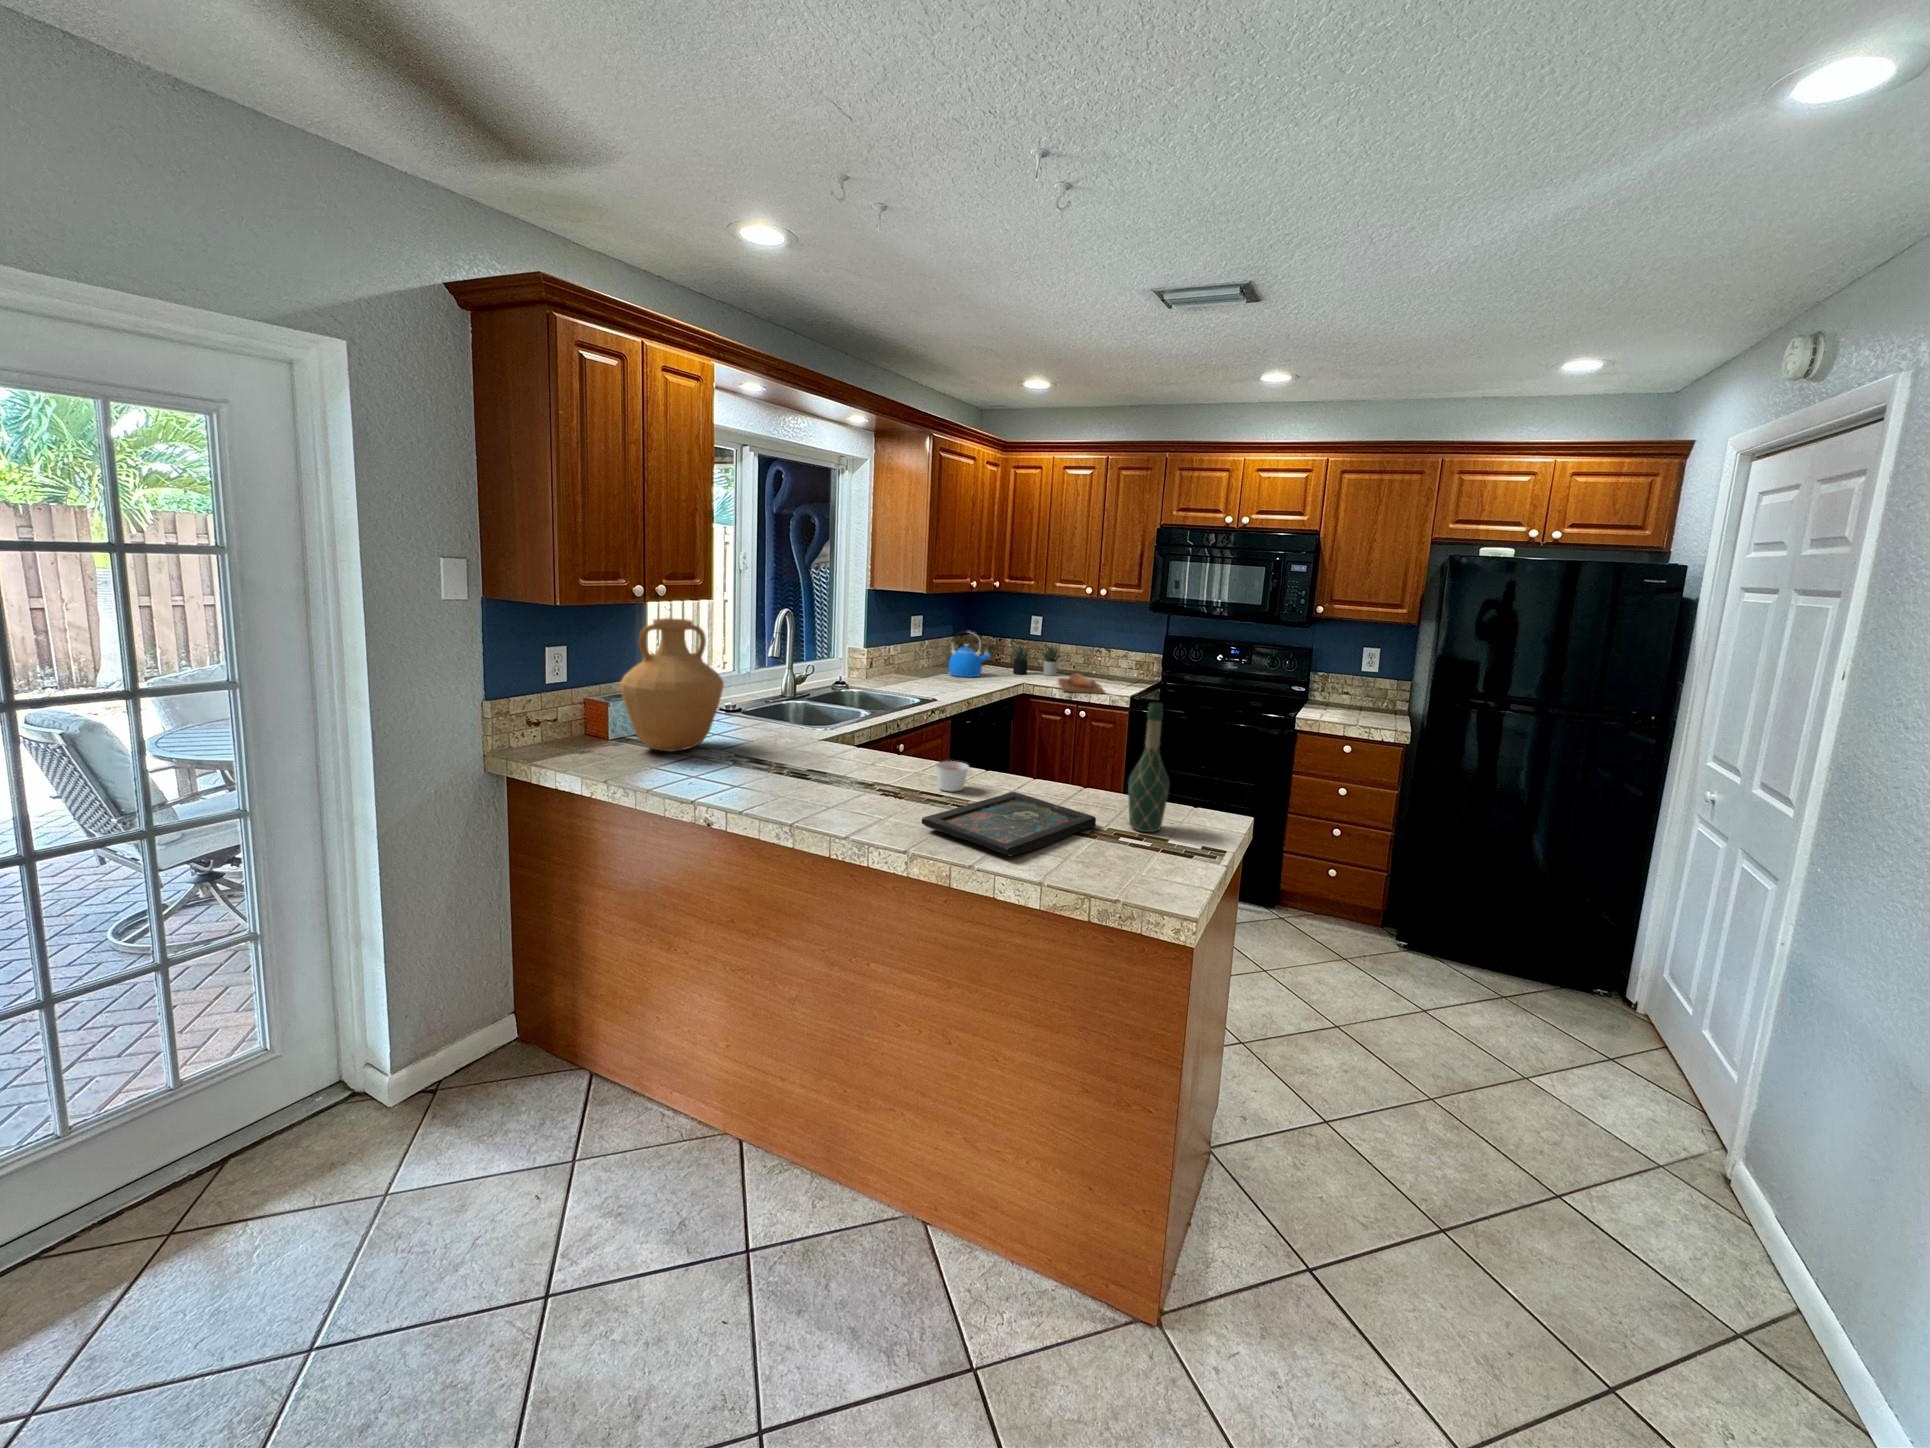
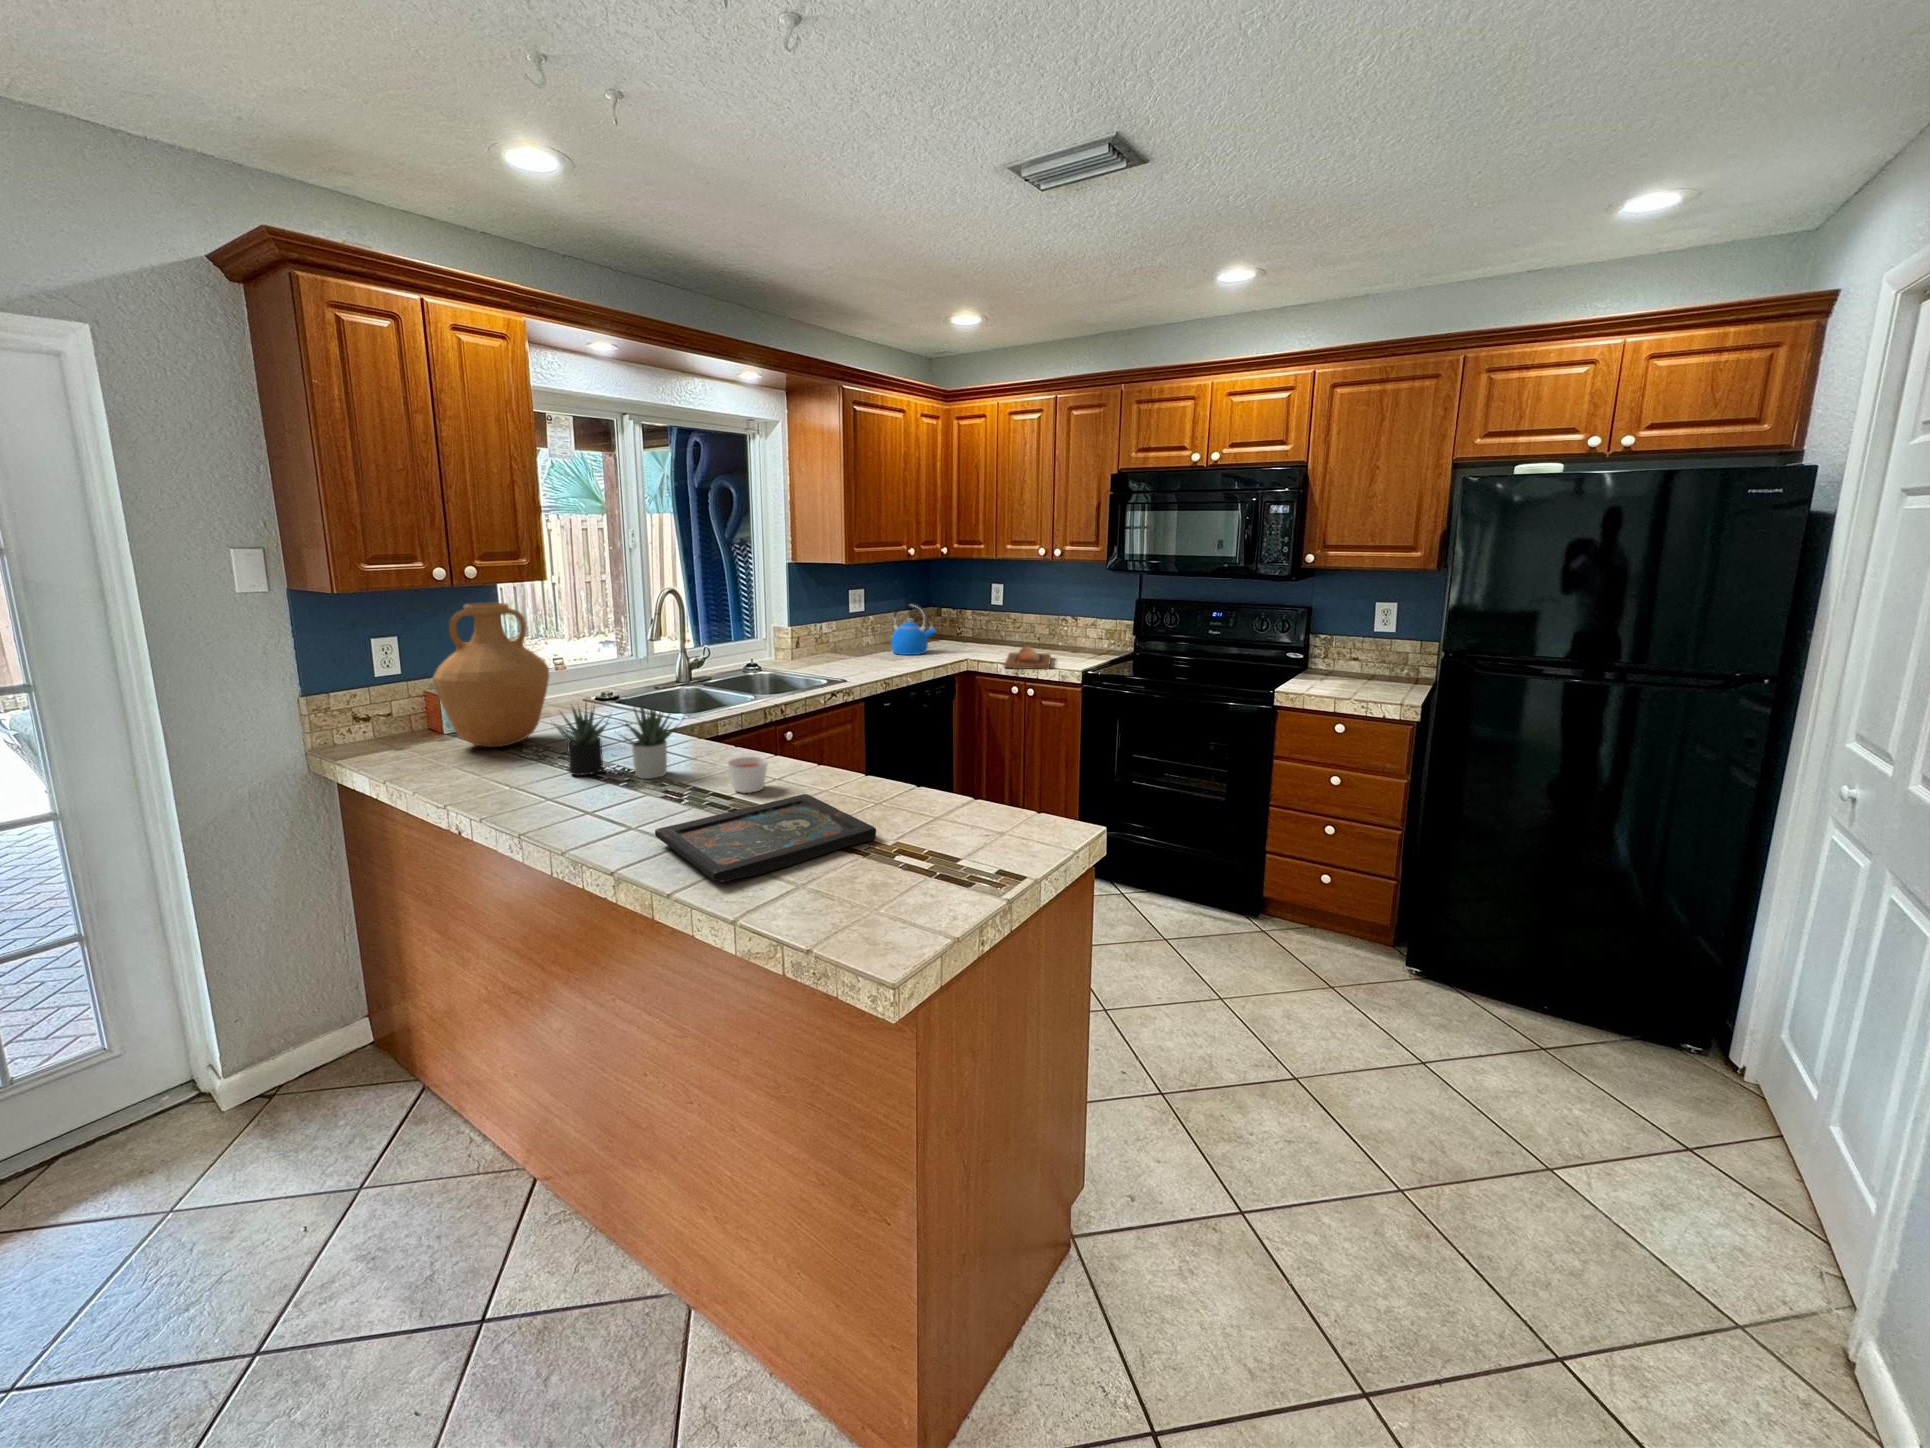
succulent plant: present [1010,644,1062,676] -> present [556,702,681,779]
wine bottle: present [1128,703,1170,832] -> none [911,682,963,849]

